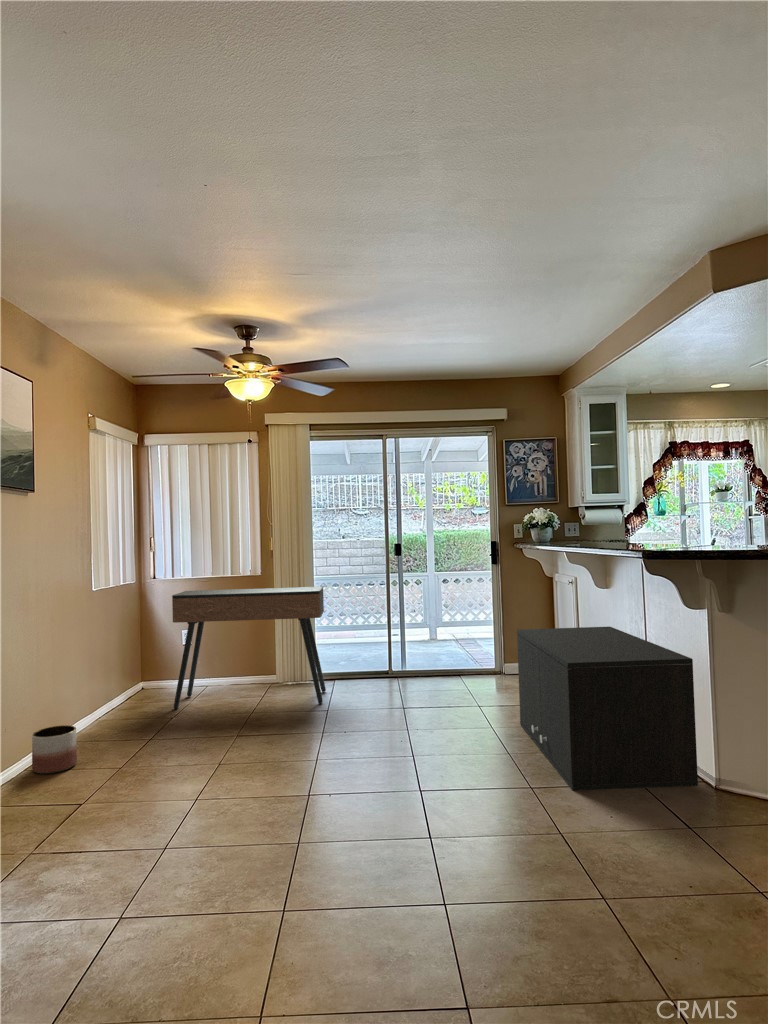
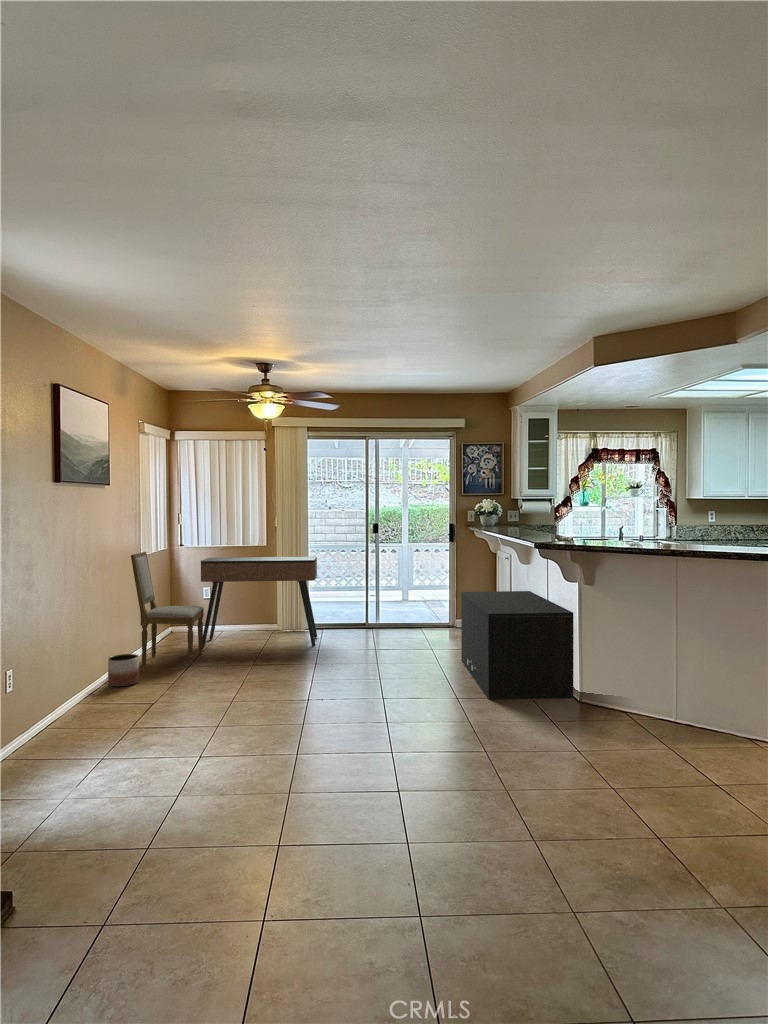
dining chair: none [73,585,174,738] -> present [131,552,204,666]

